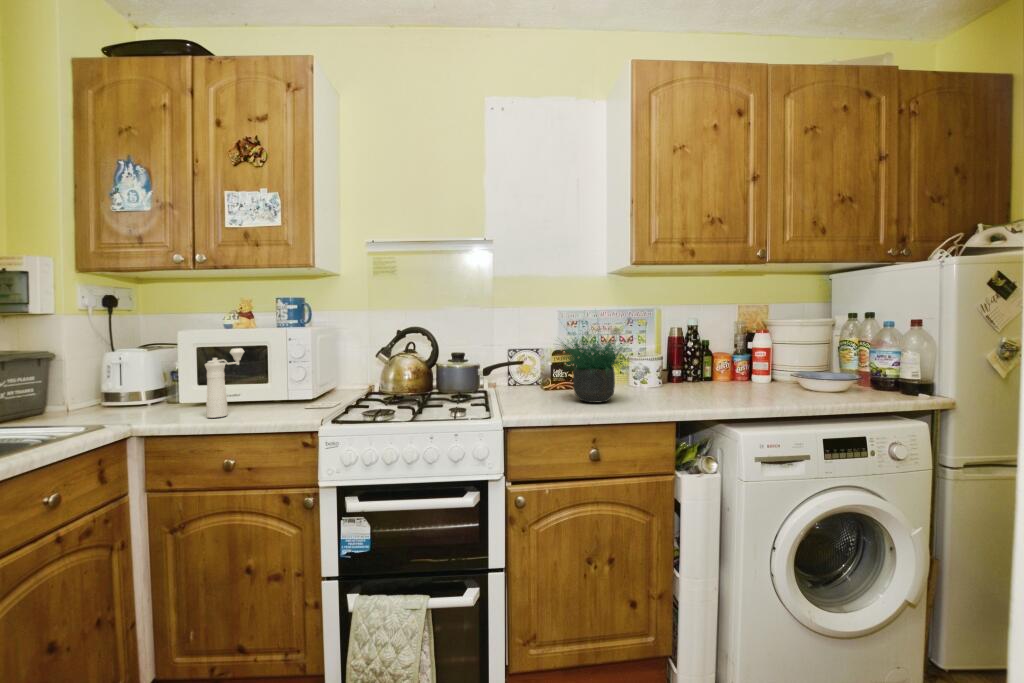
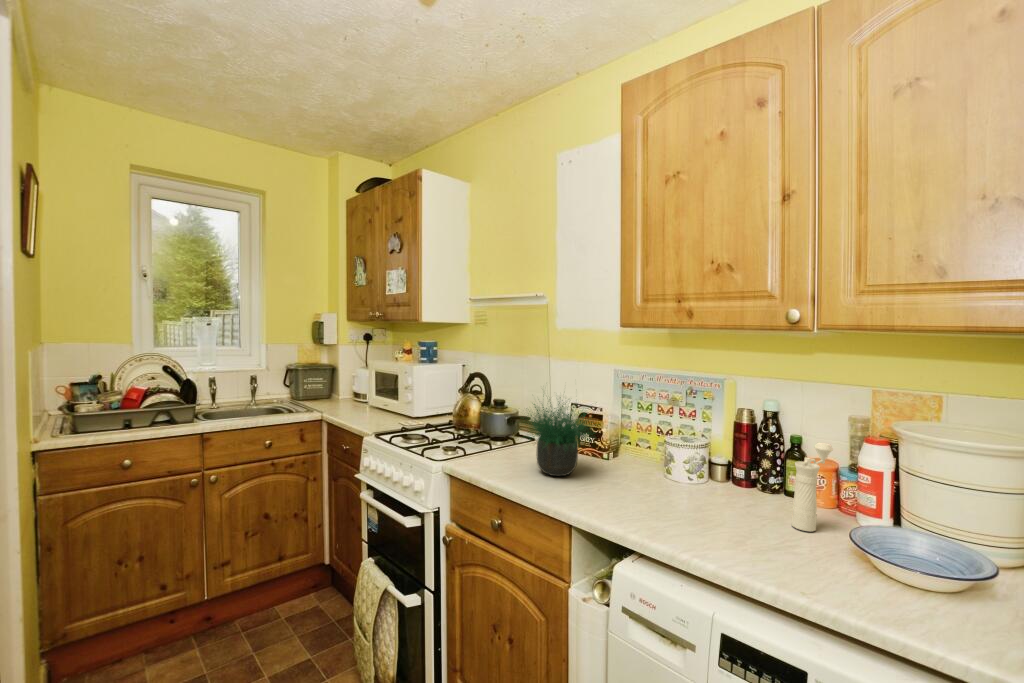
pepper mill: present [205,348,244,418] -> present [791,442,833,531]

